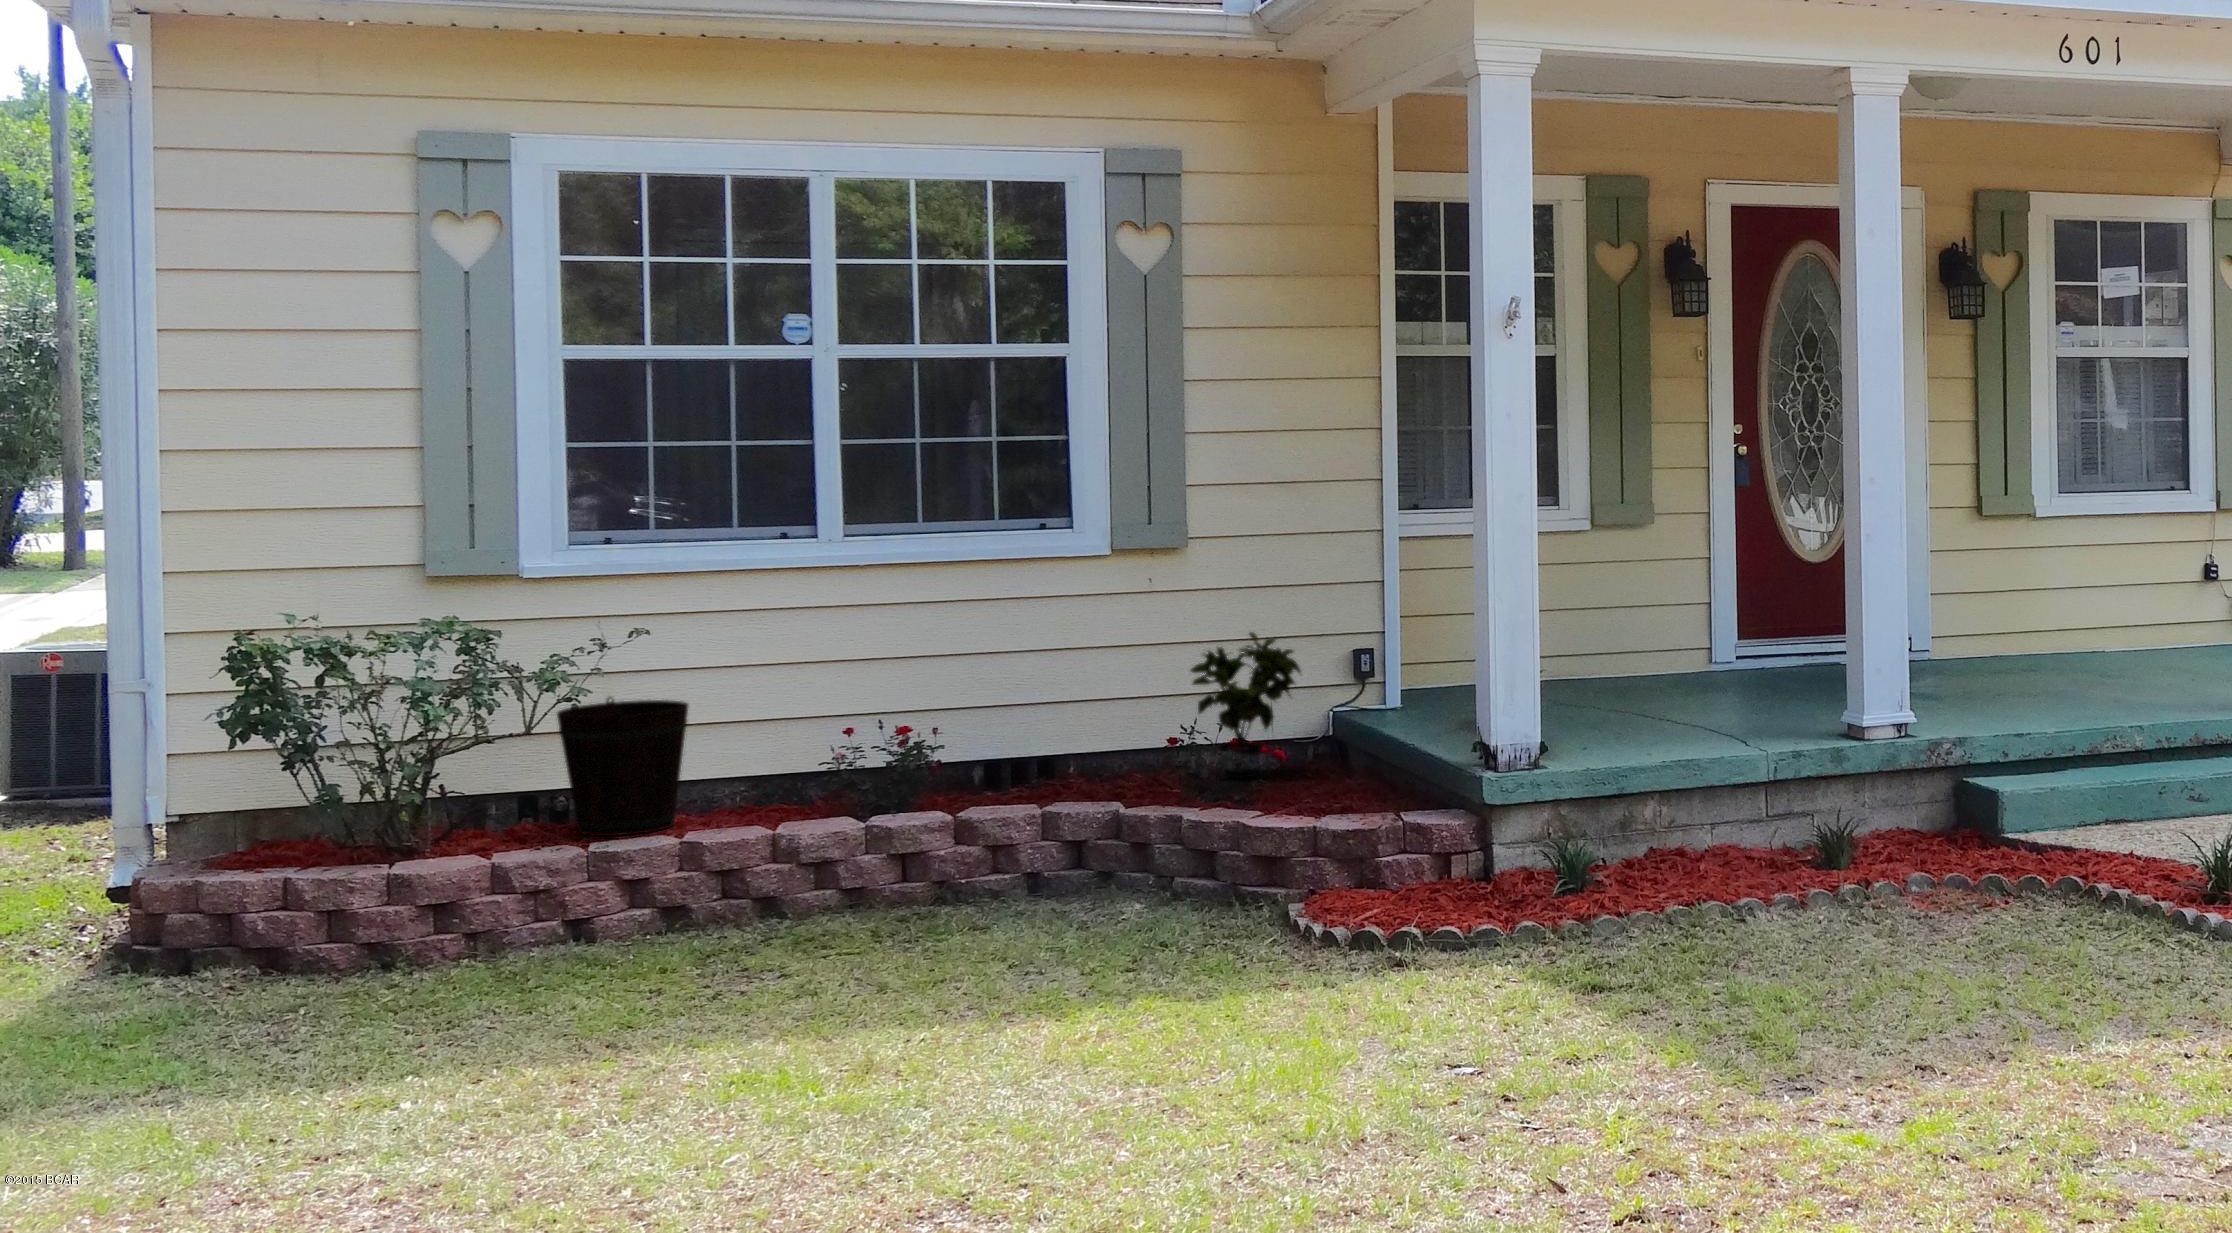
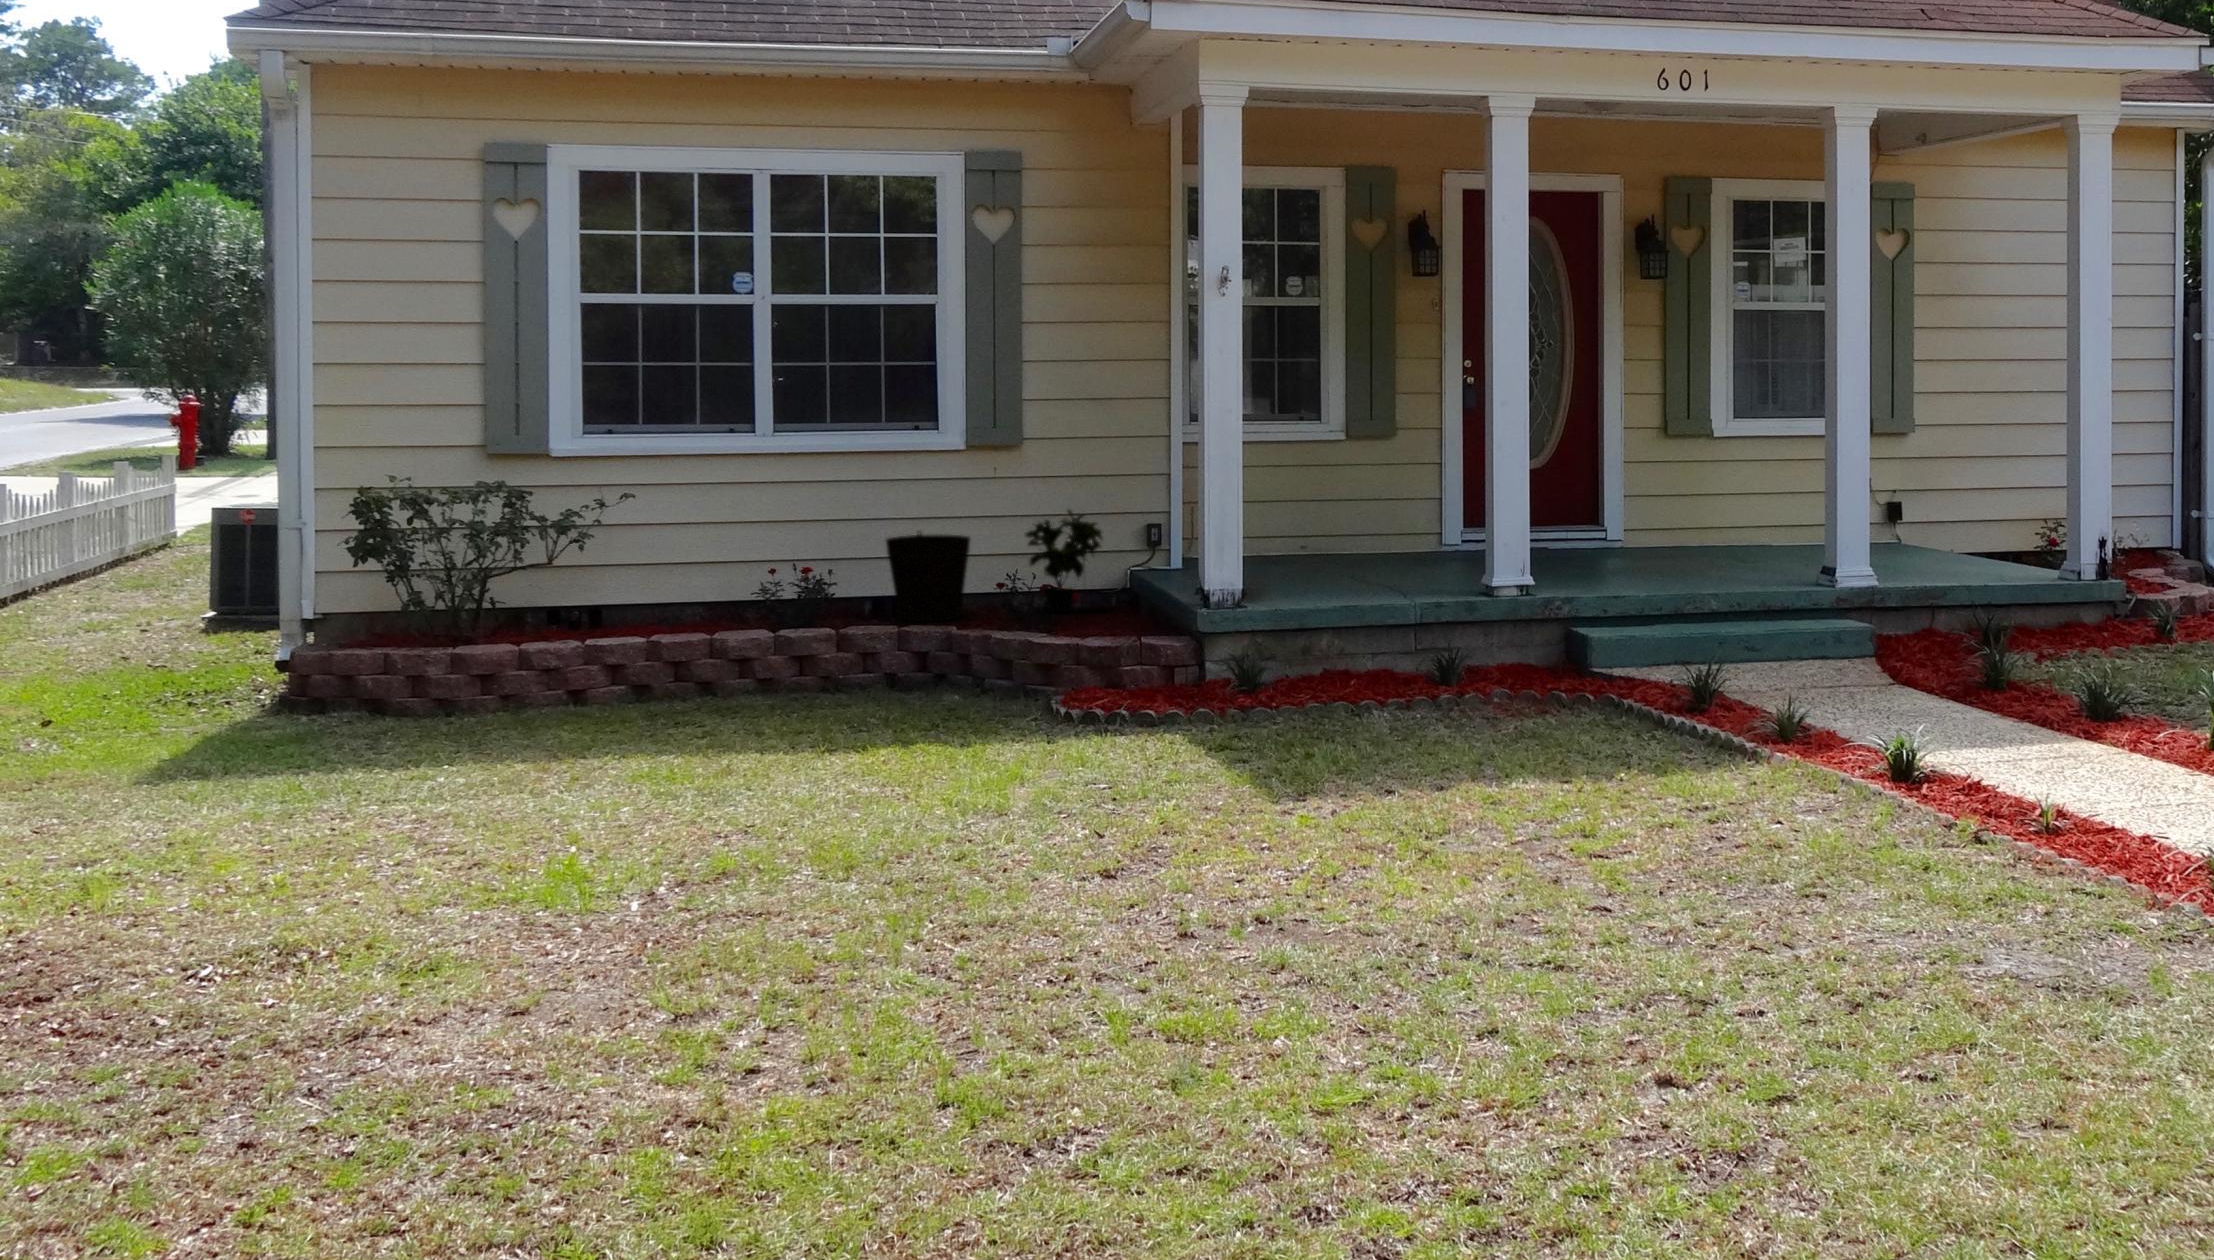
bucket: present [557,697,688,836] -> present [886,532,970,622]

